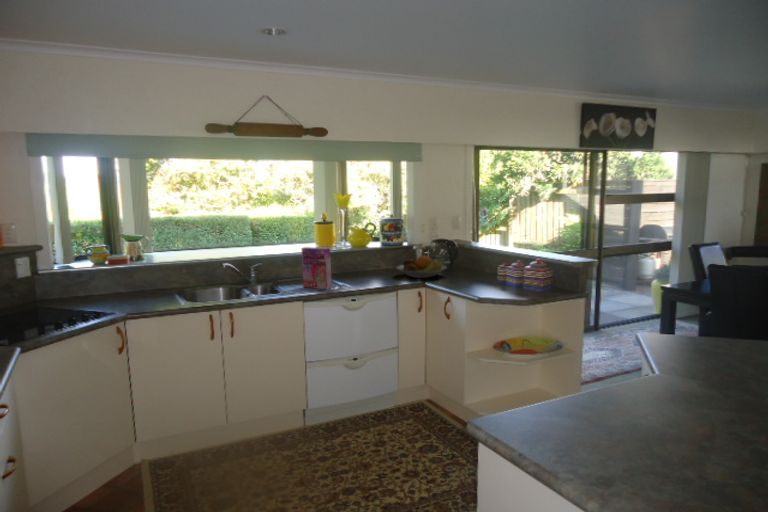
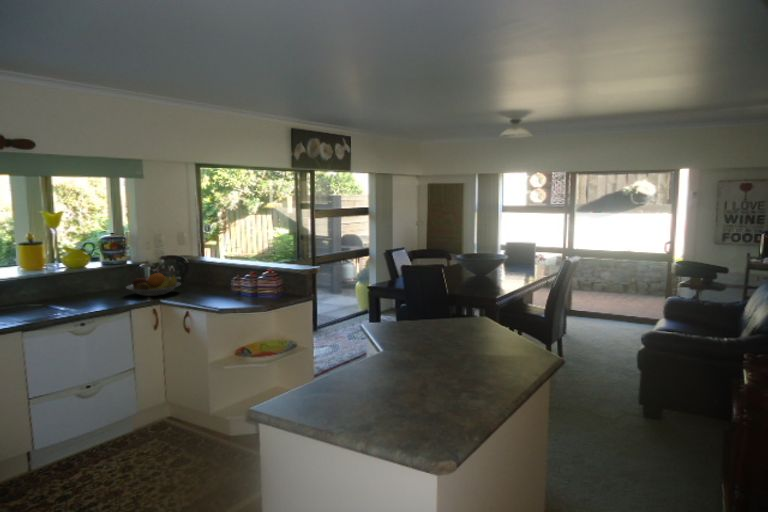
cereal box: present [302,247,332,290] -> none [14,272,57,318]

